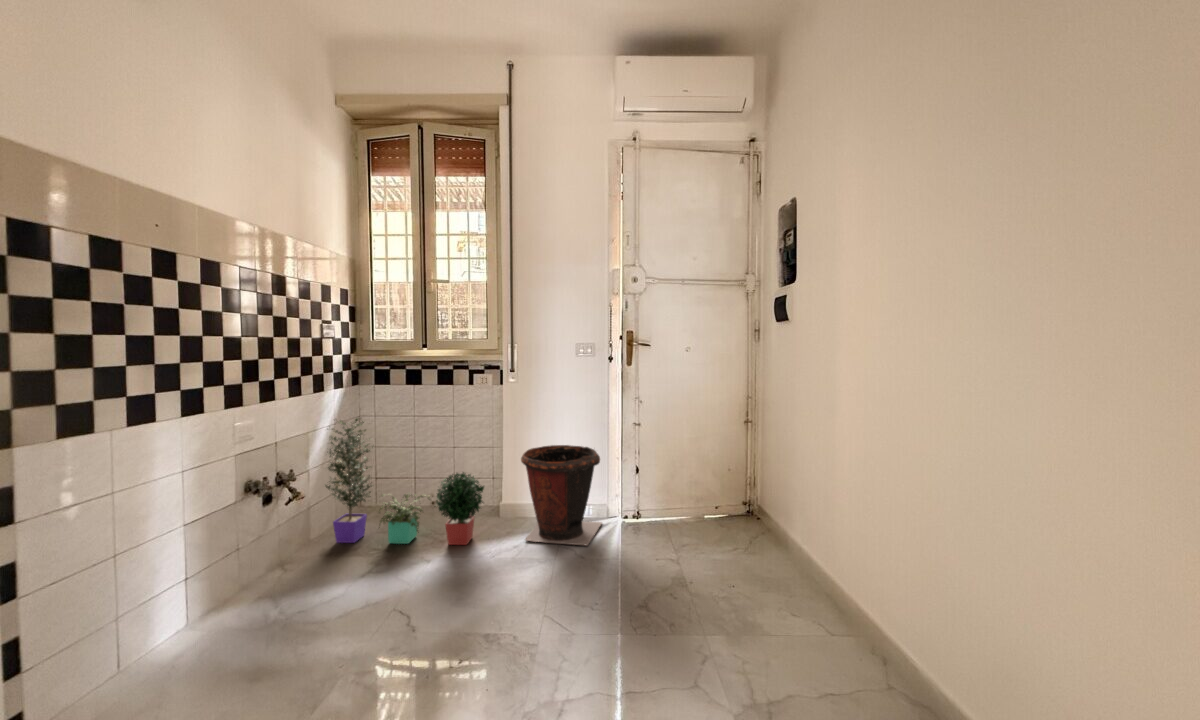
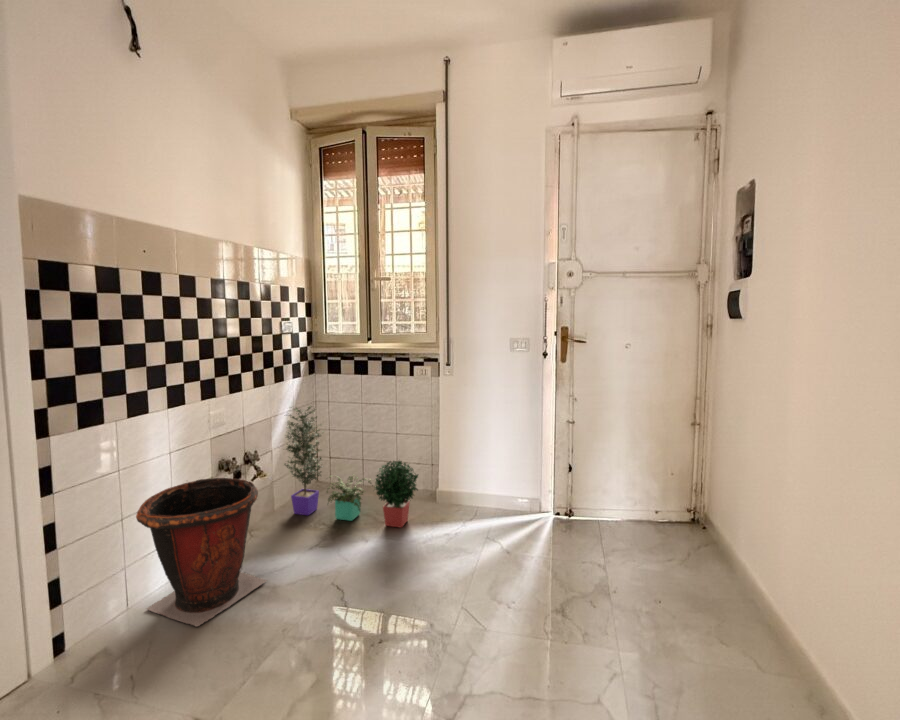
waste bin: present [521,445,602,546] -> present [136,478,267,627]

